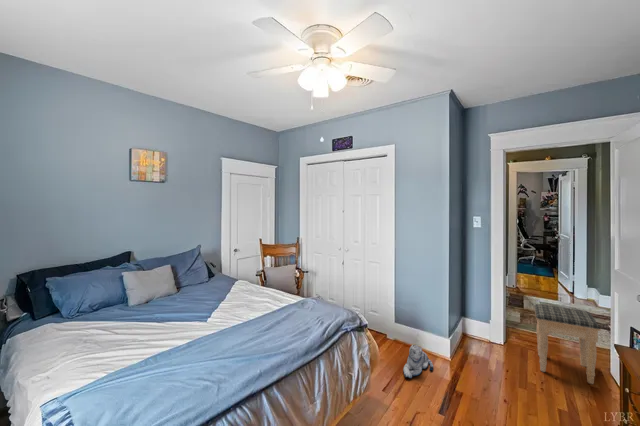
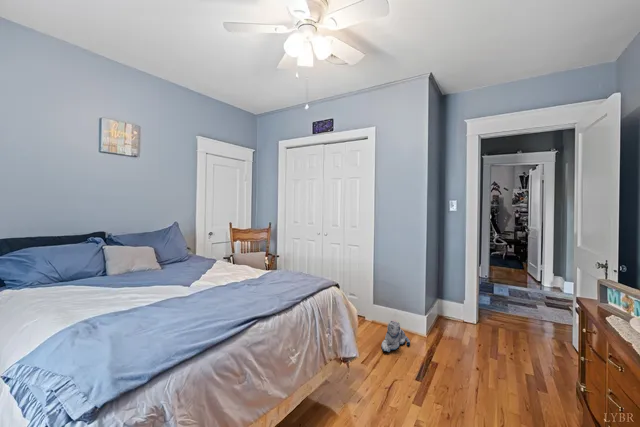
footstool: present [534,304,601,384] -> none [504,282,562,352]

